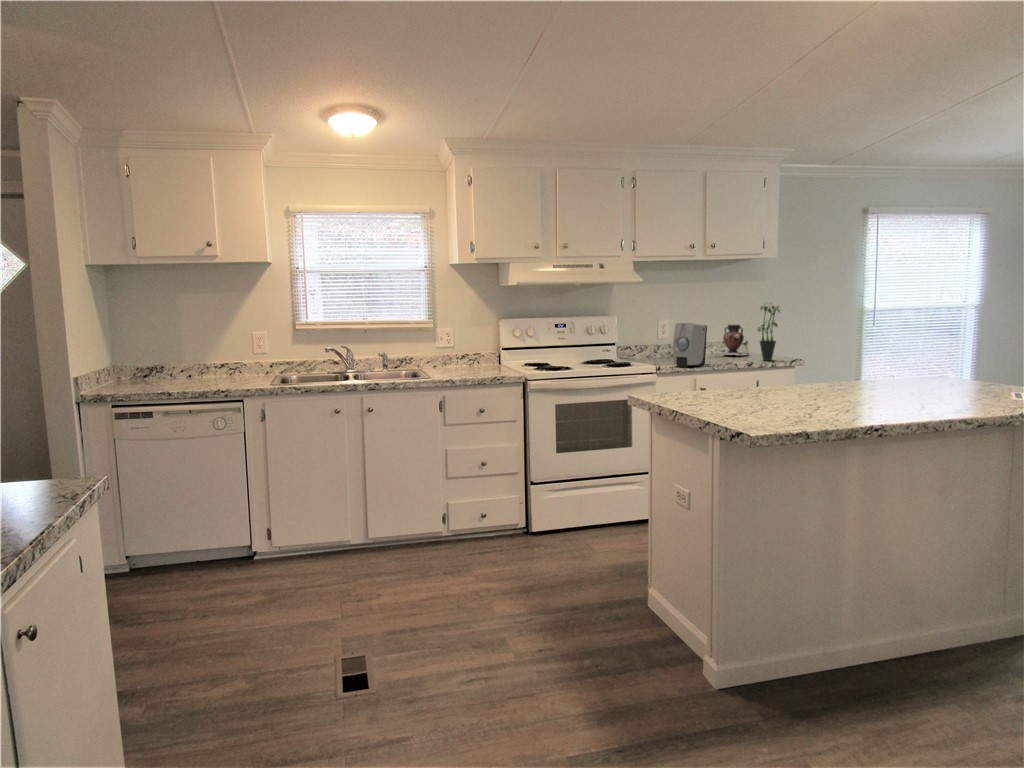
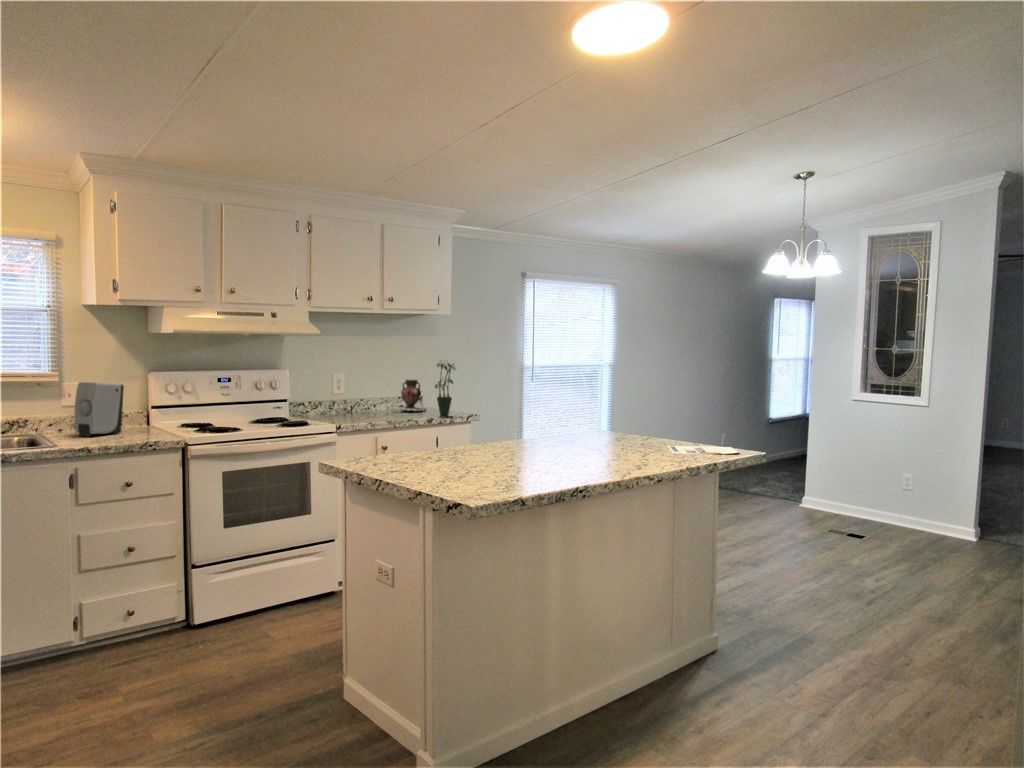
soap dispenser: present [673,323,707,367] -> present [74,382,124,436]

